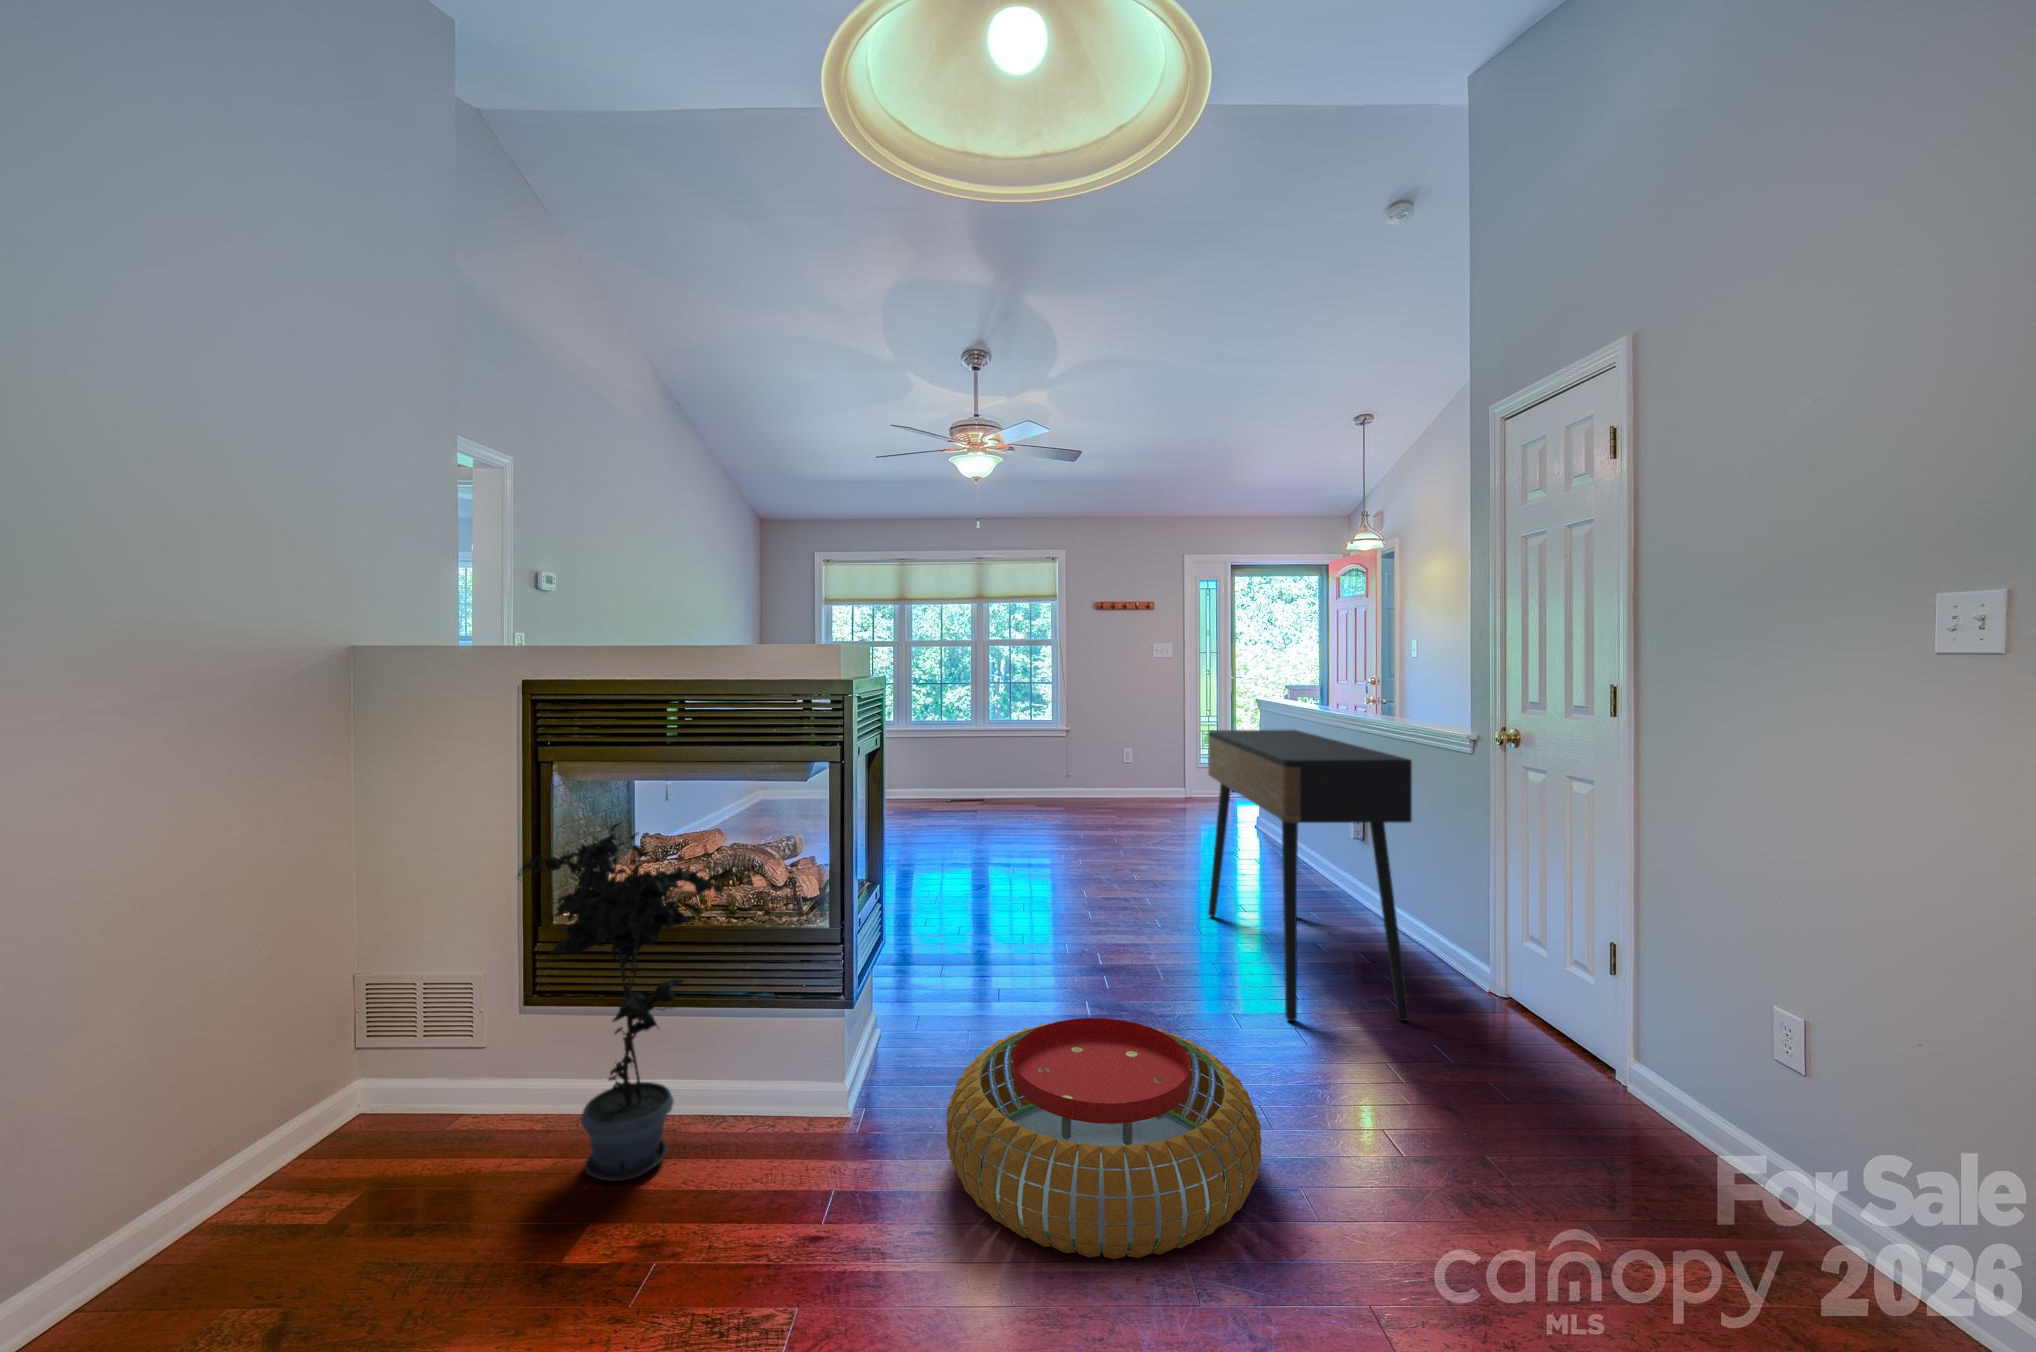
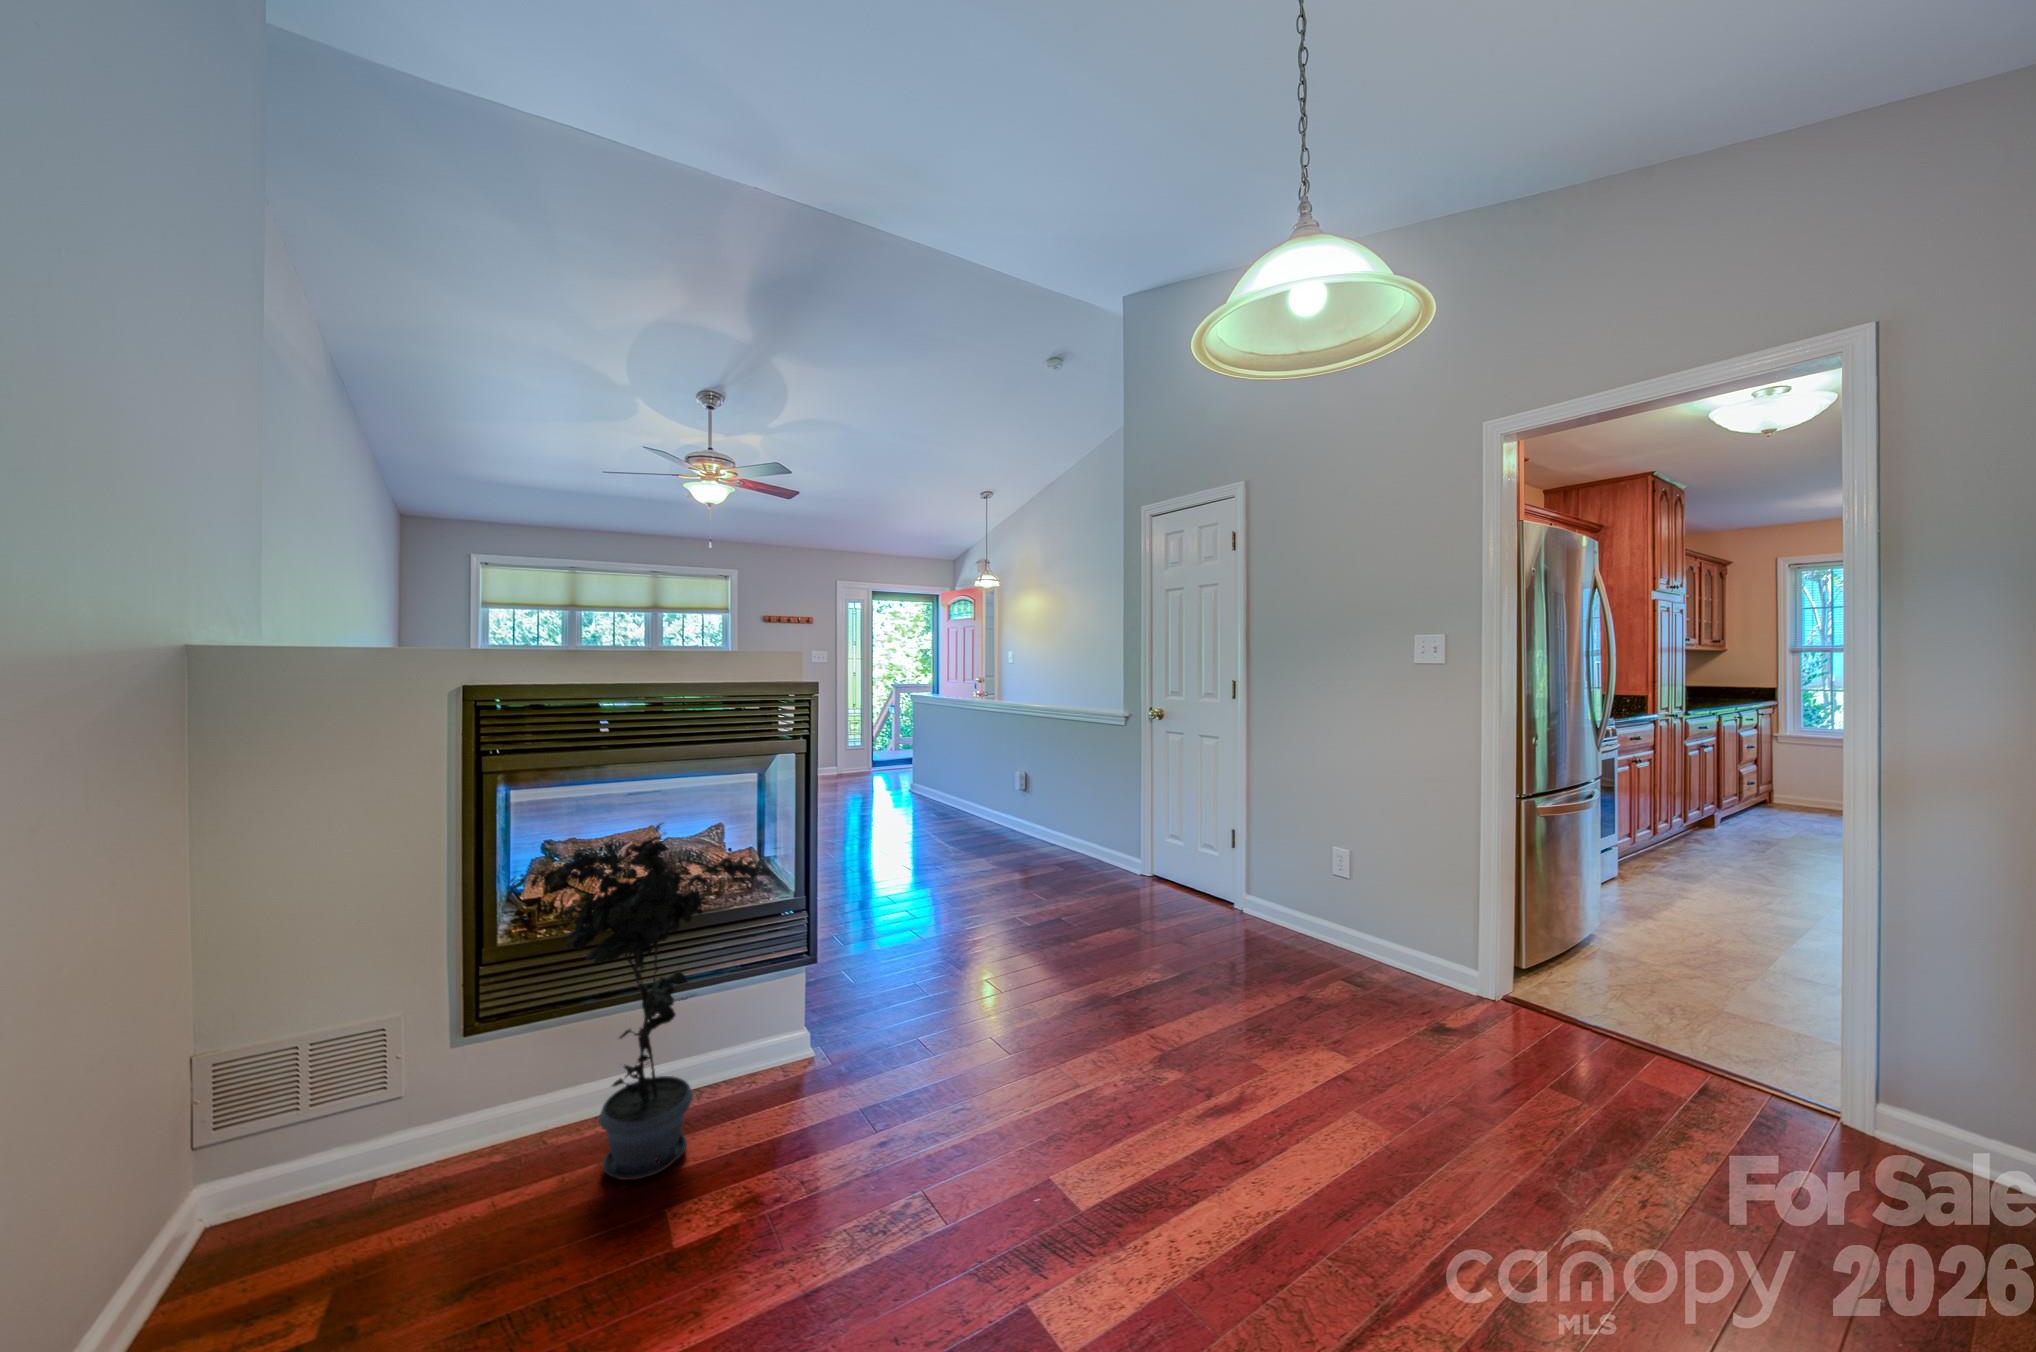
console table: present [1208,730,1412,1021] -> none [945,718,1120,916]
pouf: present [946,1018,1261,1259] -> none [920,926,1141,1082]

